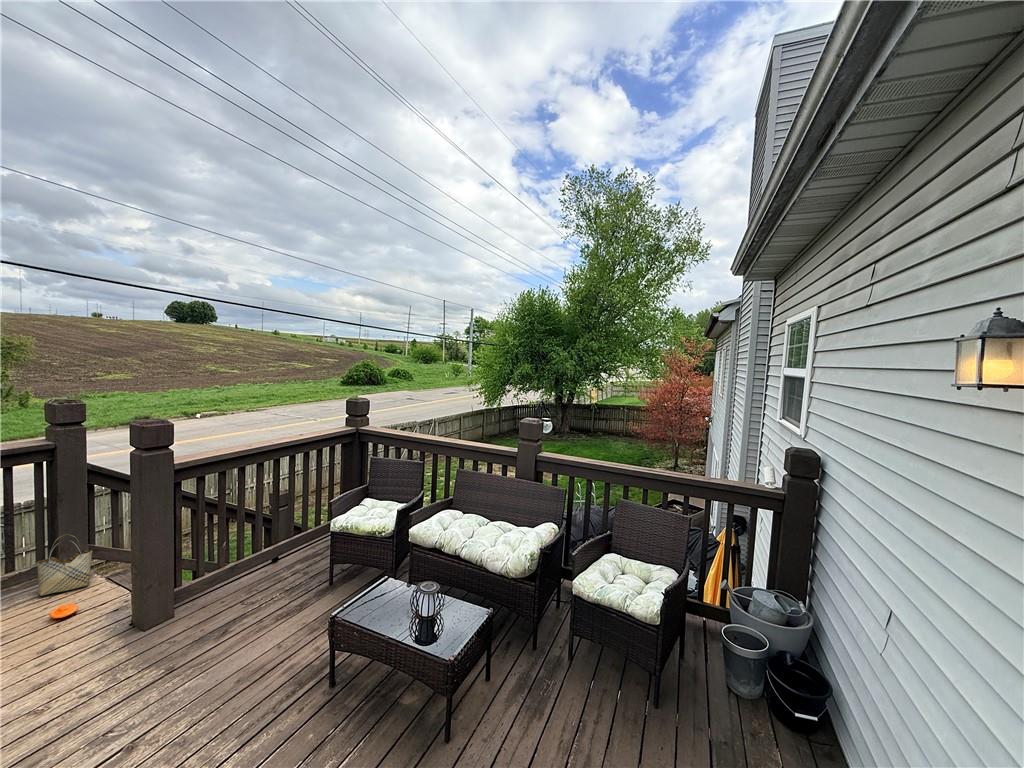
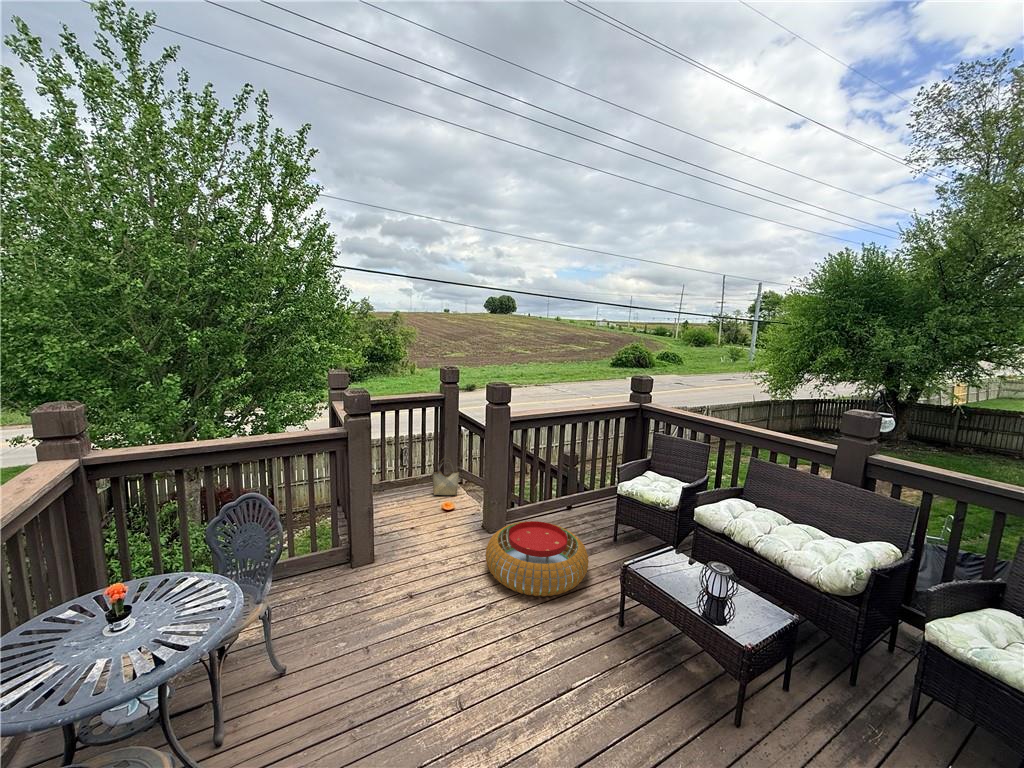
pouf: none [129,589,292,702] -> present [486,521,589,597]

